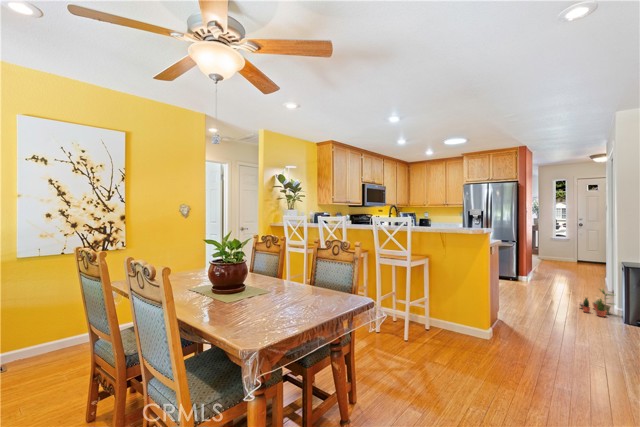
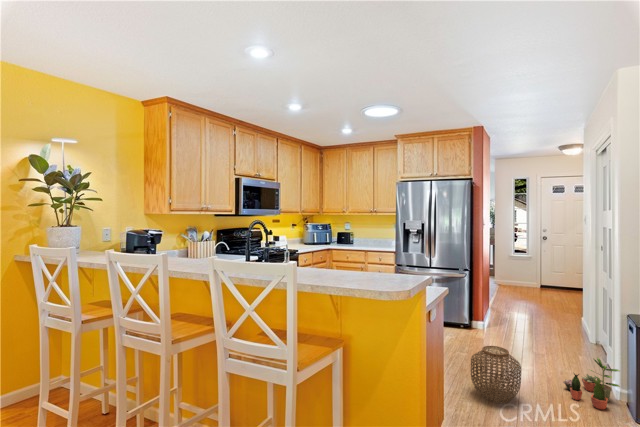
woven basket: none [516,279,548,311] -> present [471,346,521,403]

